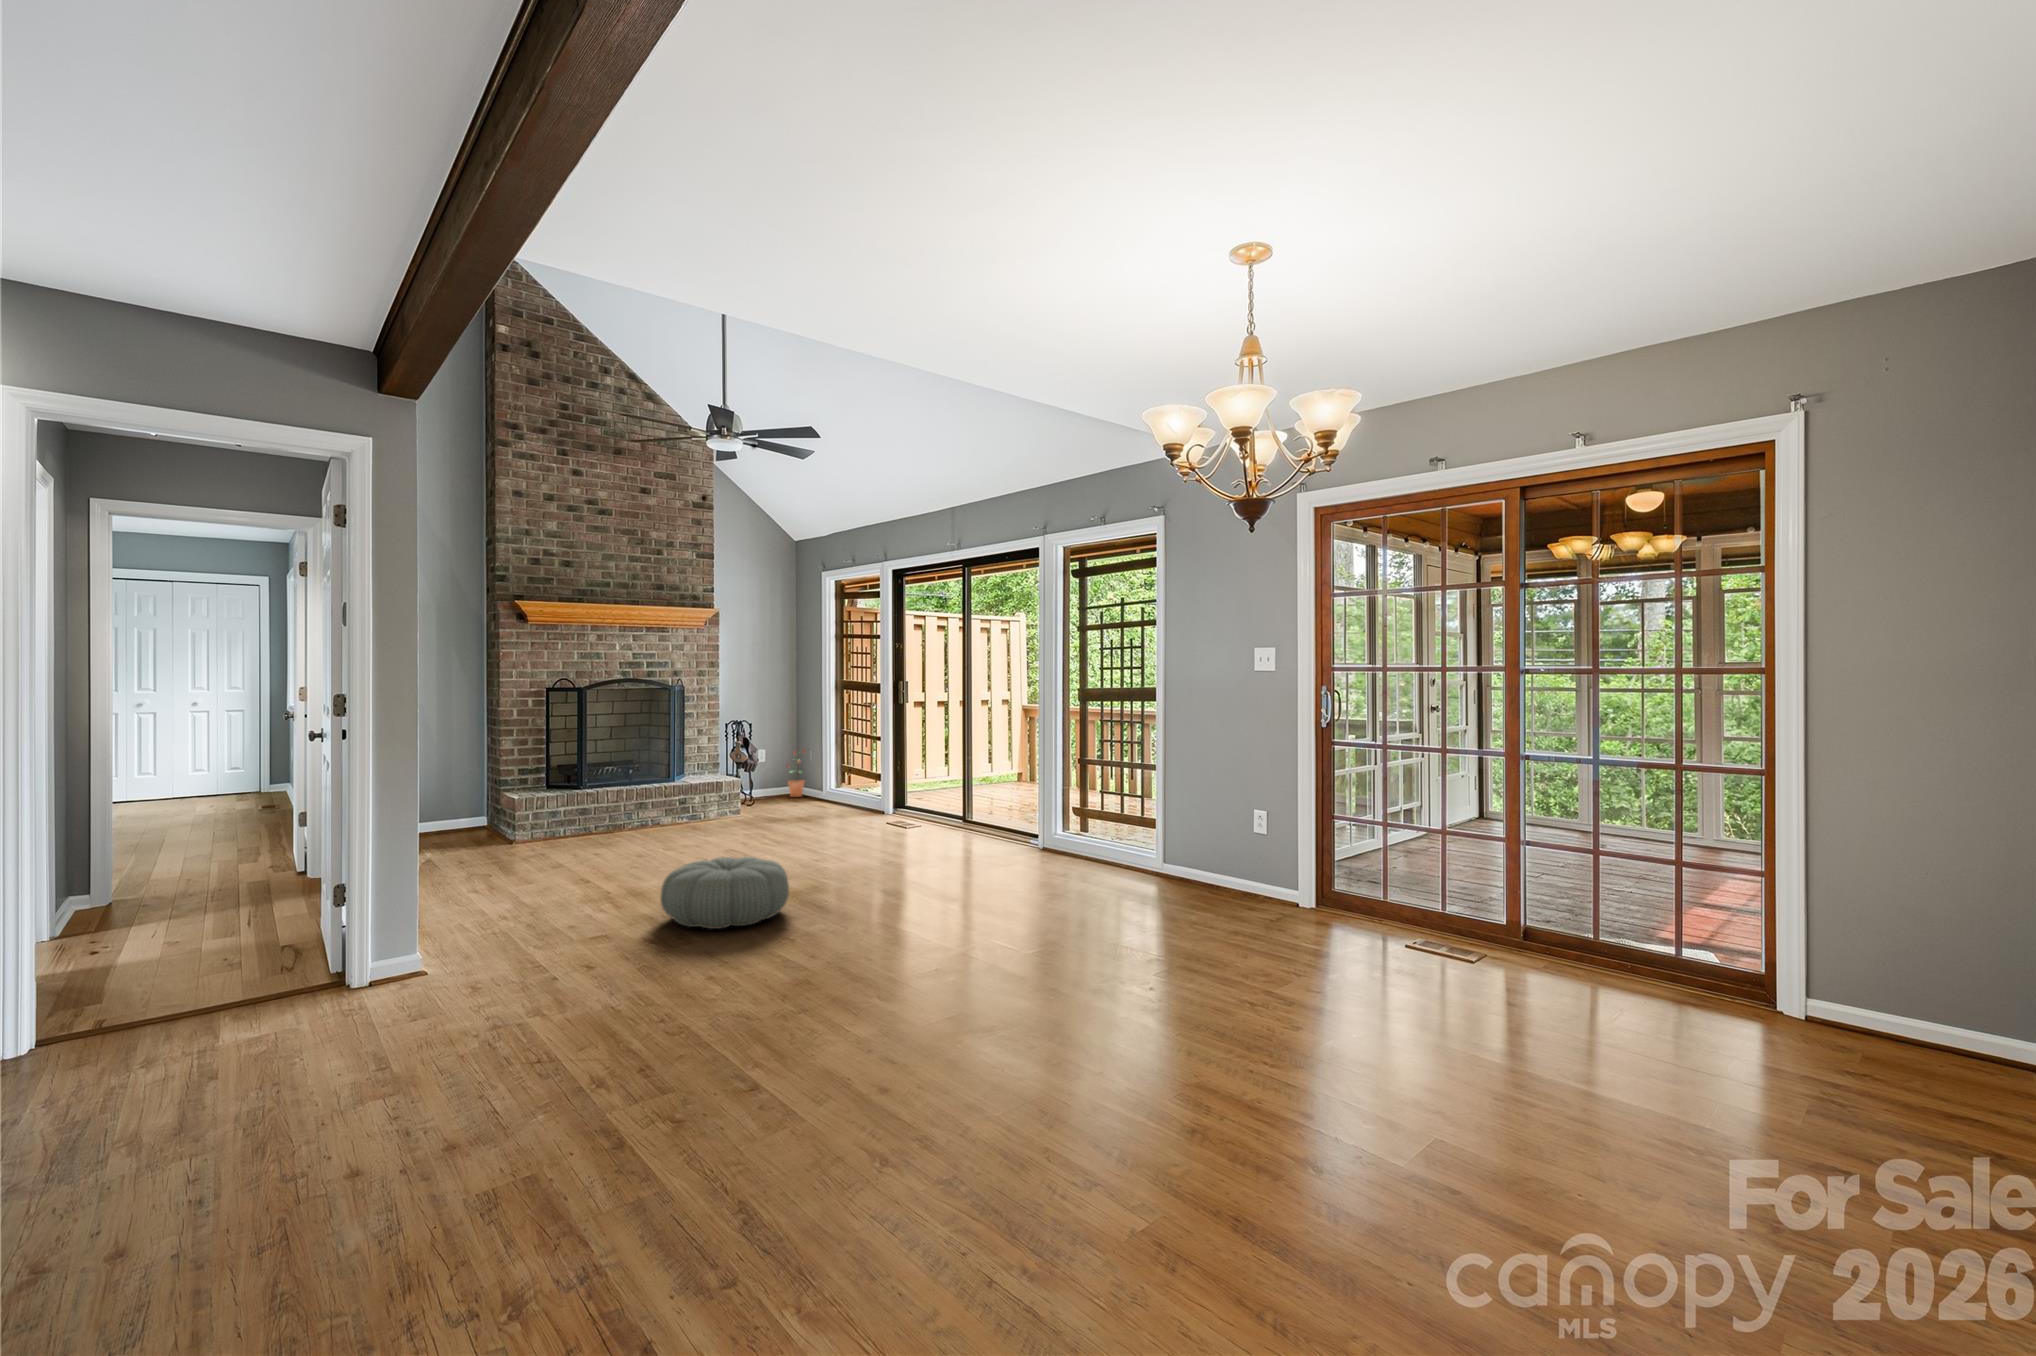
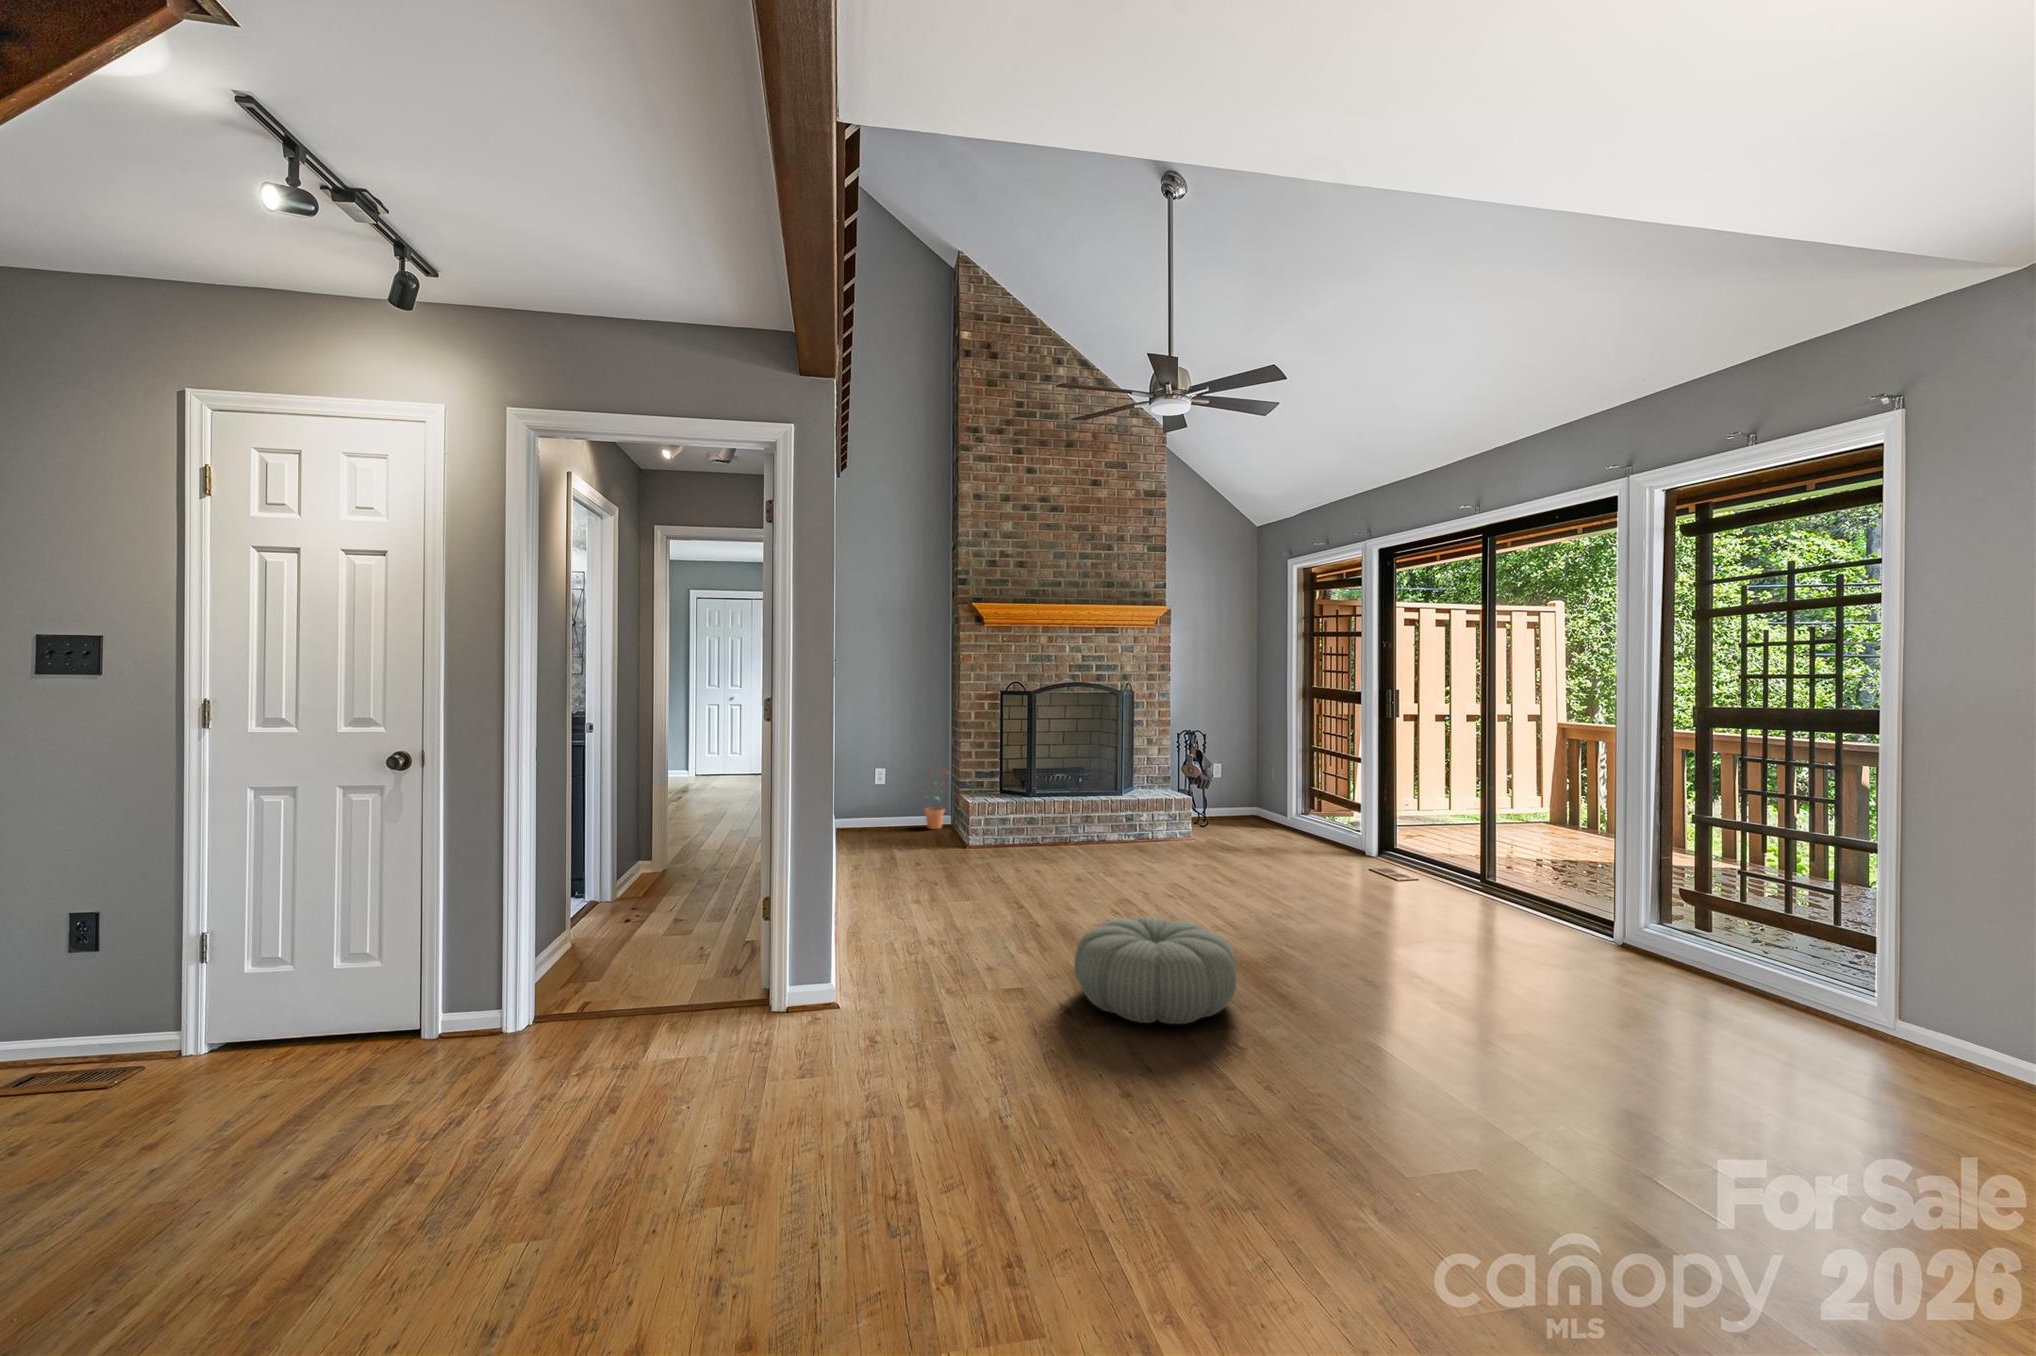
potted plant: present [788,750,805,797] -> present [924,769,948,829]

